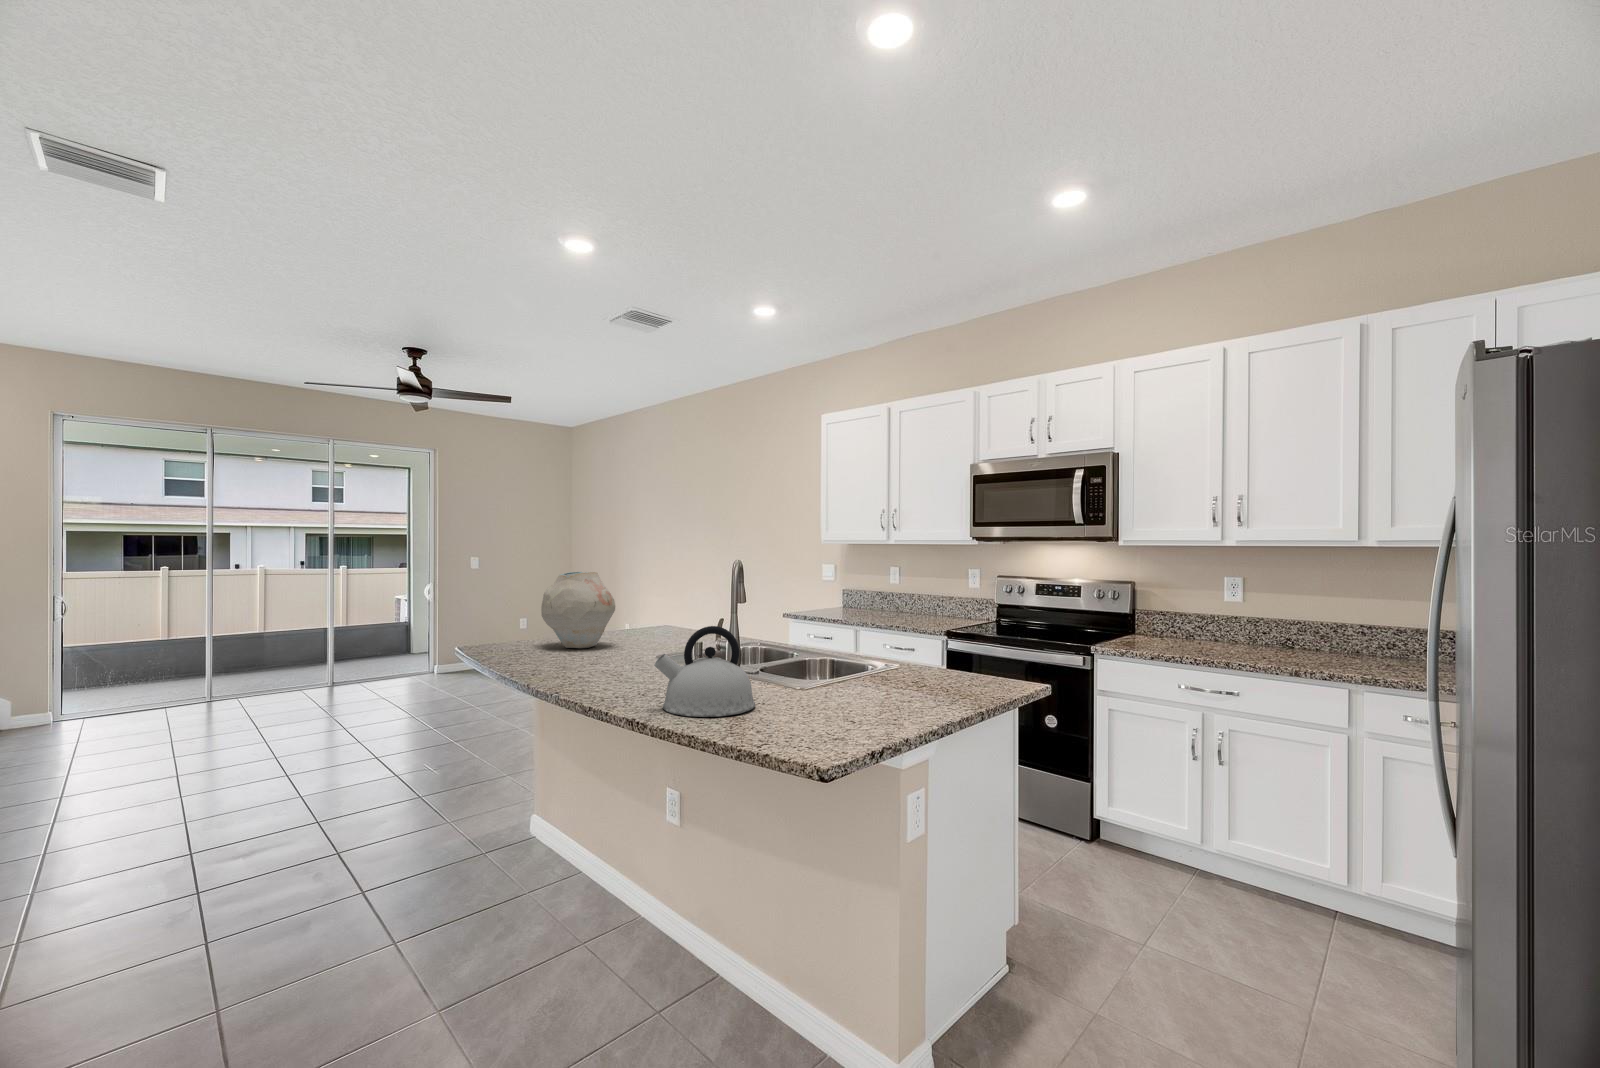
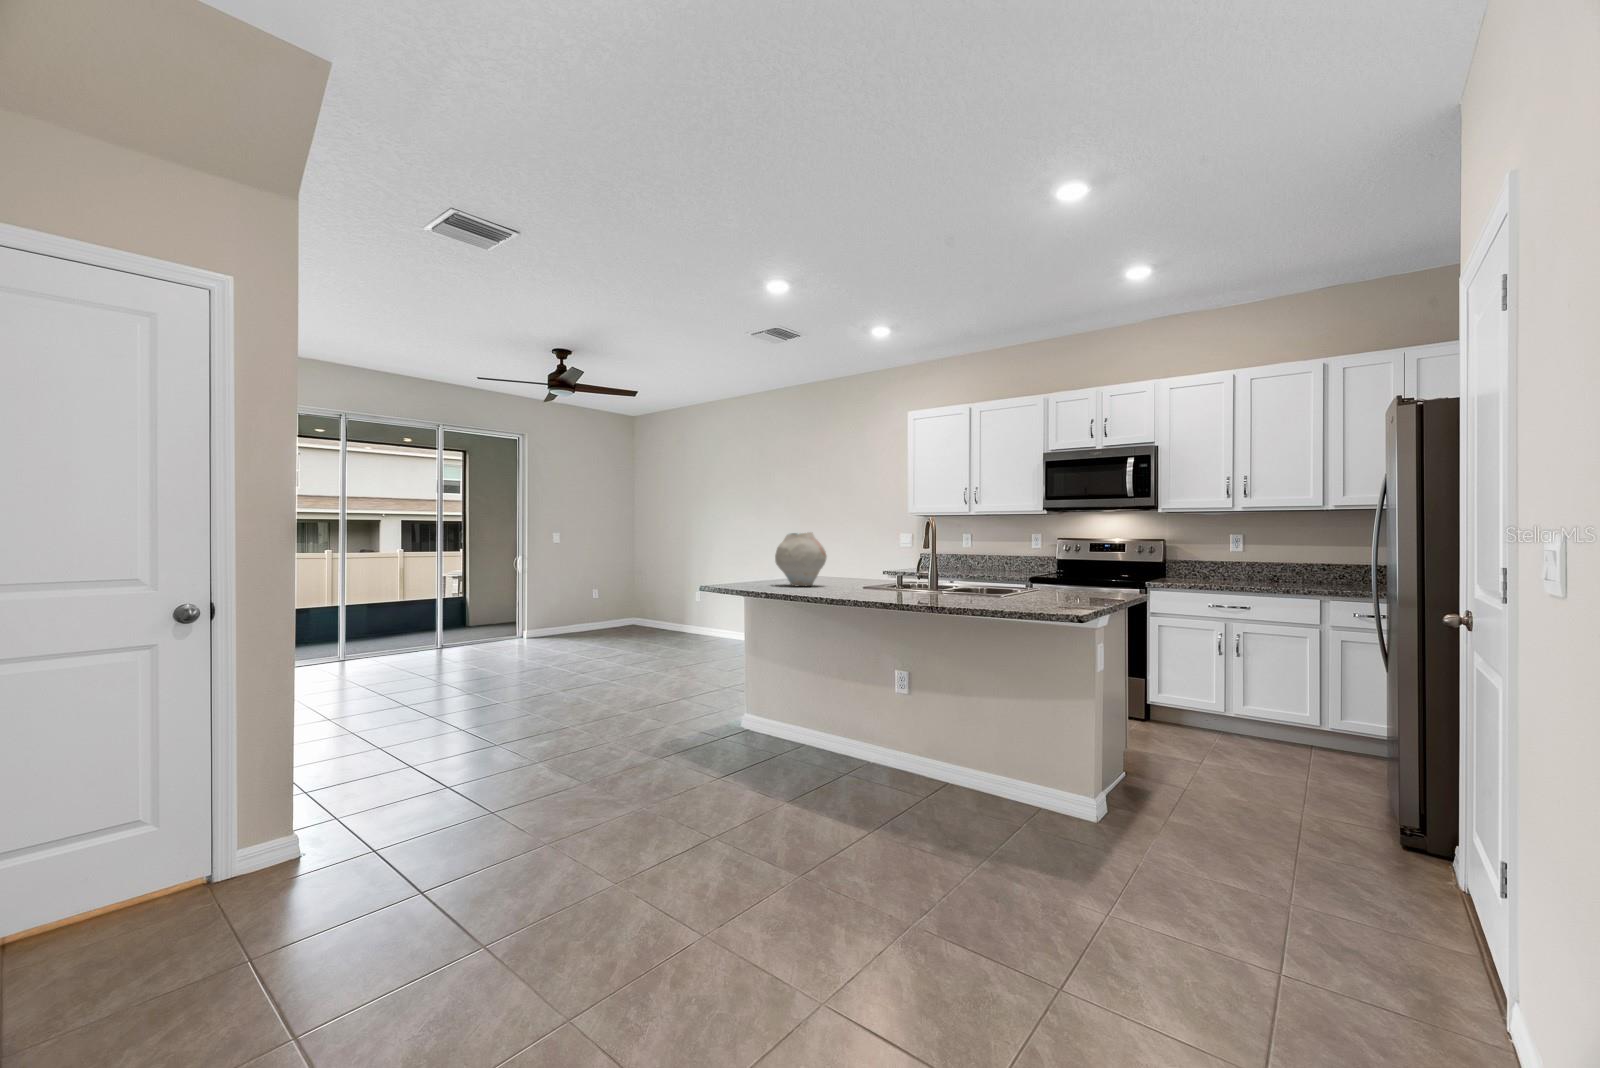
kettle: present [654,626,755,717] -> none [946,554,1003,603]

